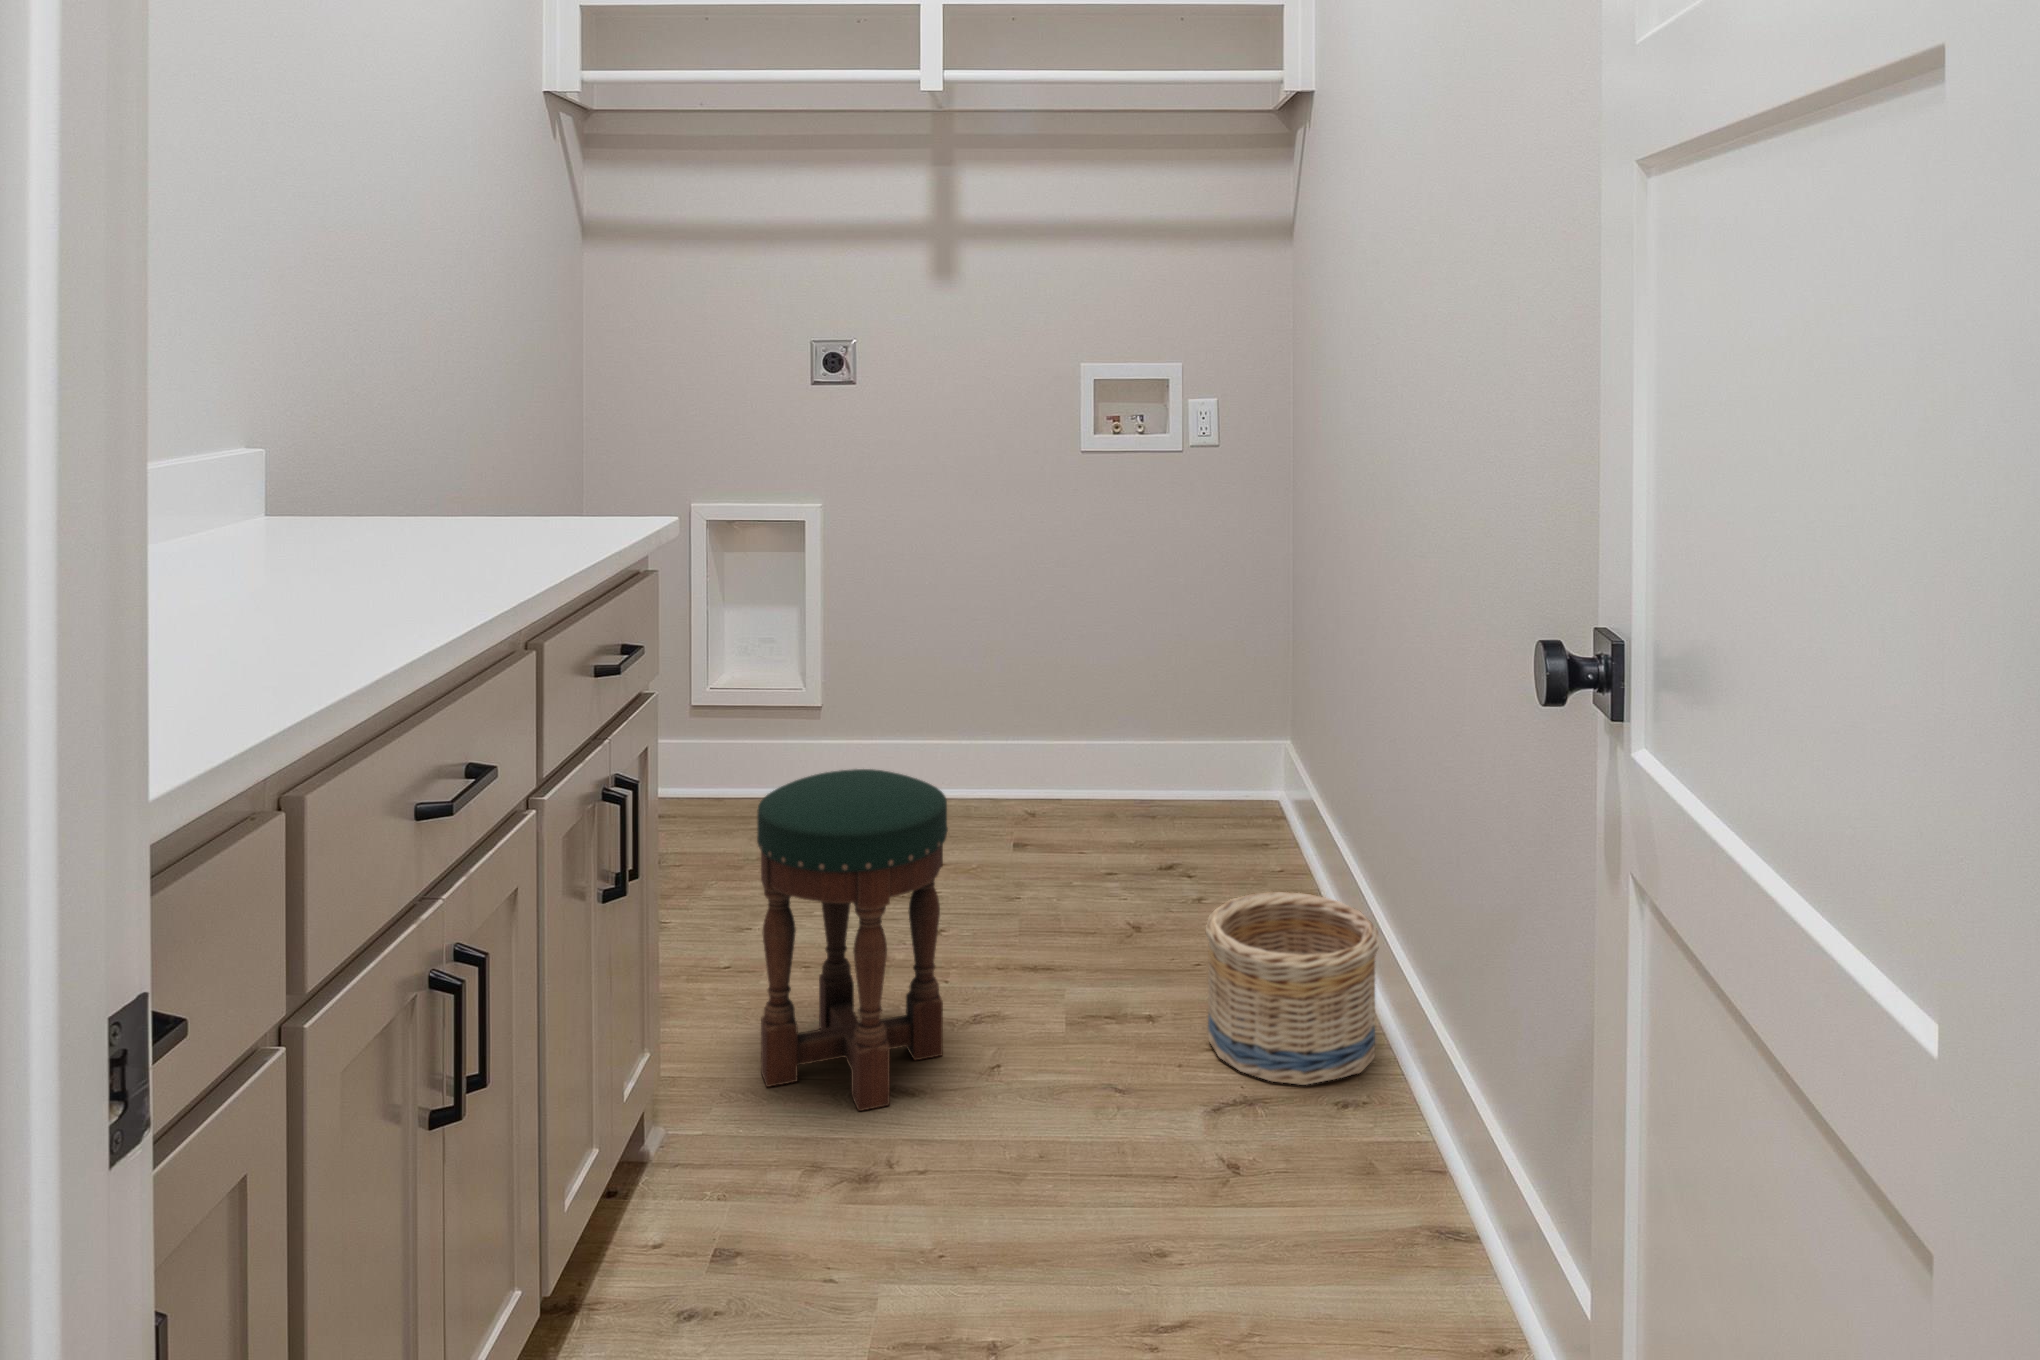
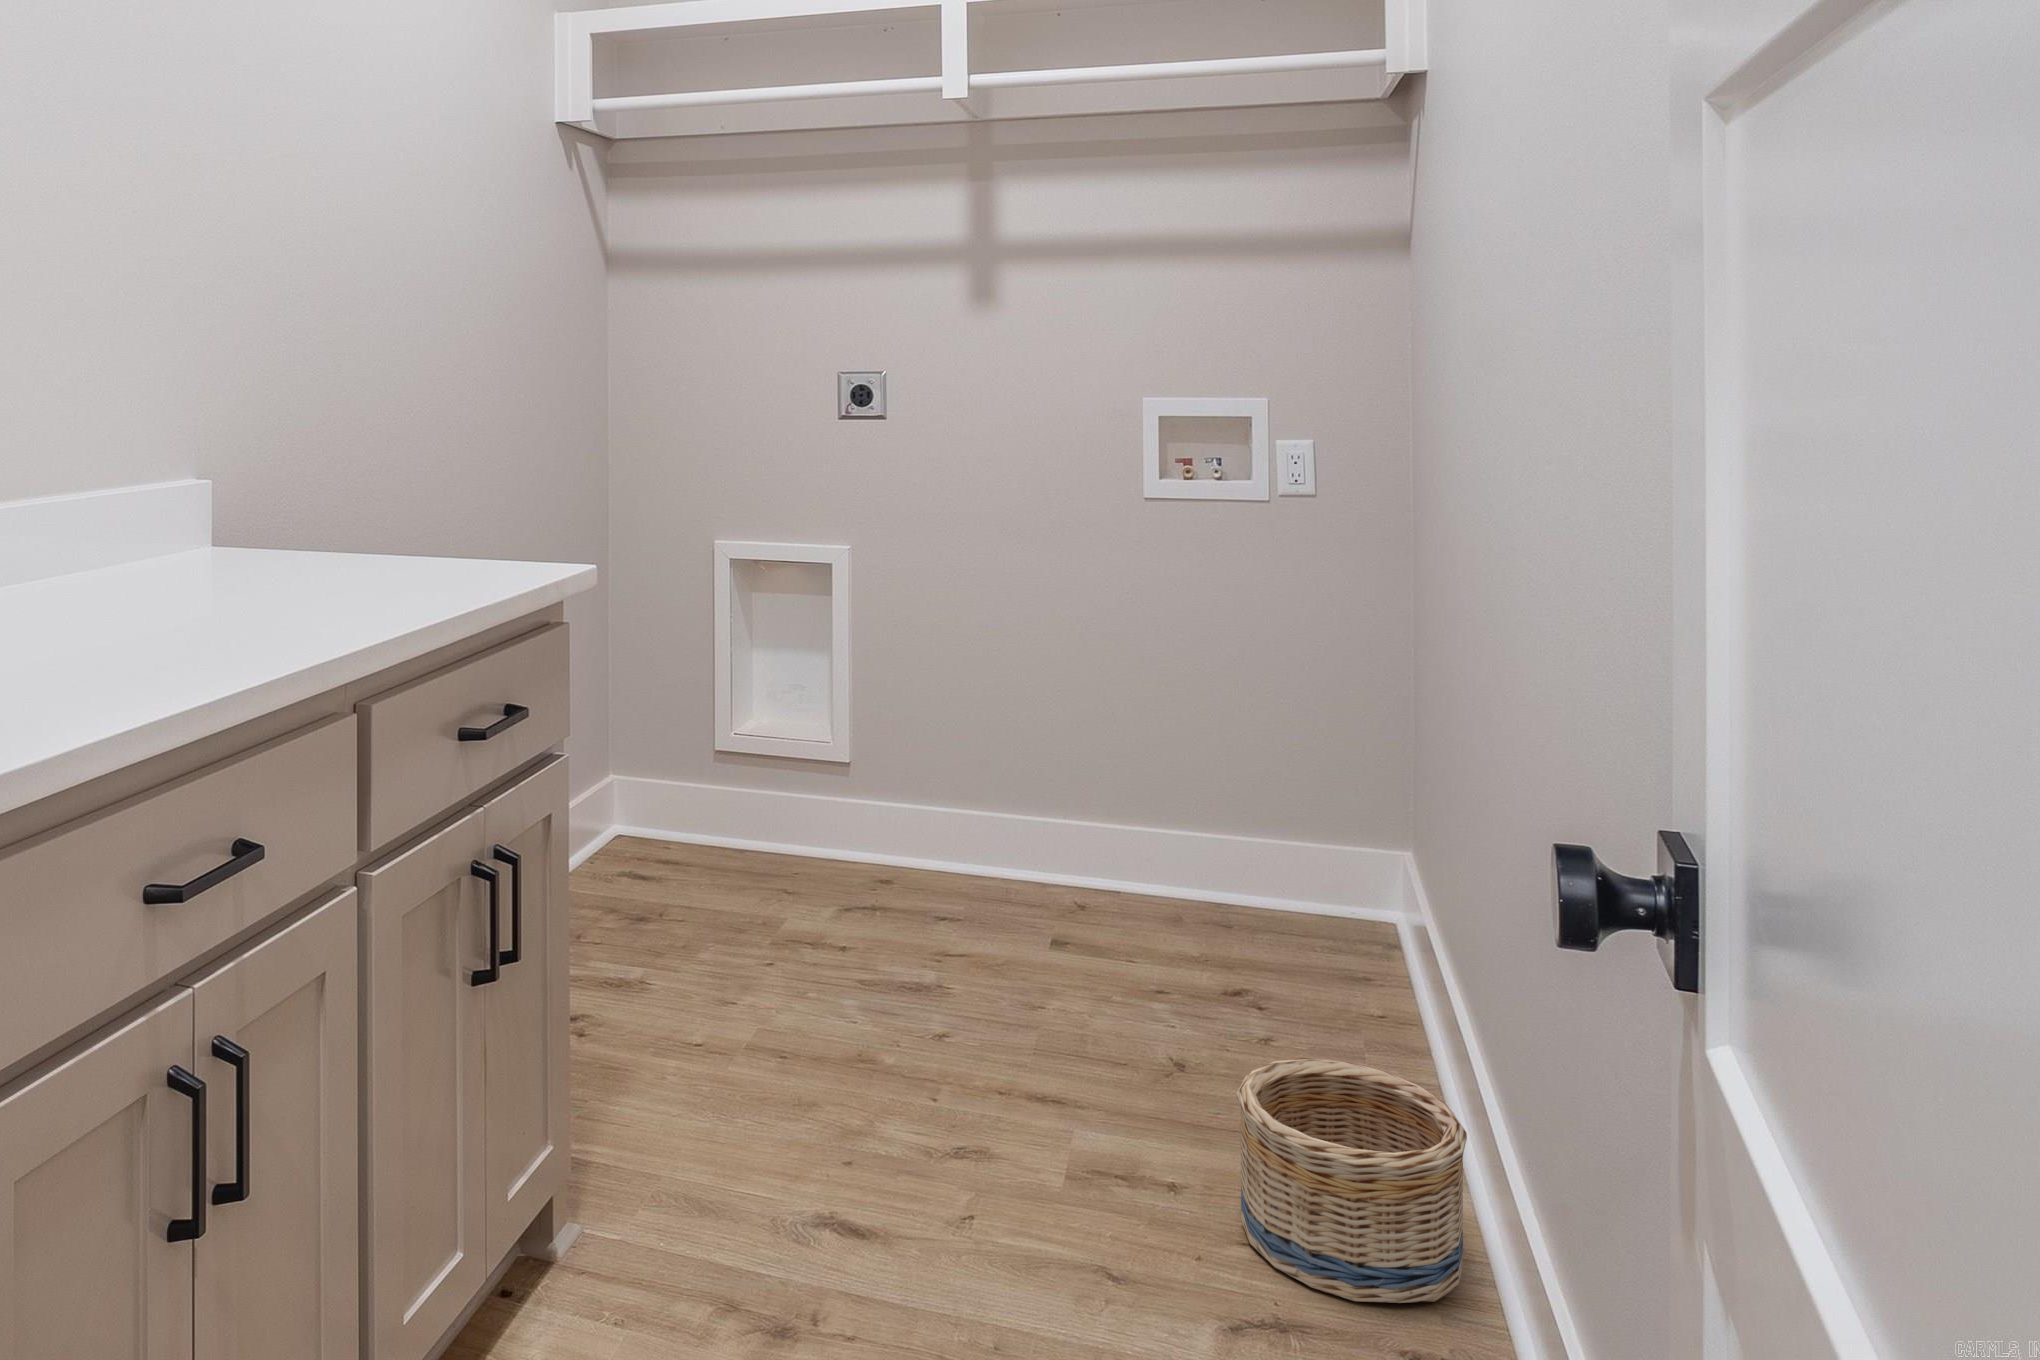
stool: present [757,769,948,1111] -> none [725,858,928,1221]

